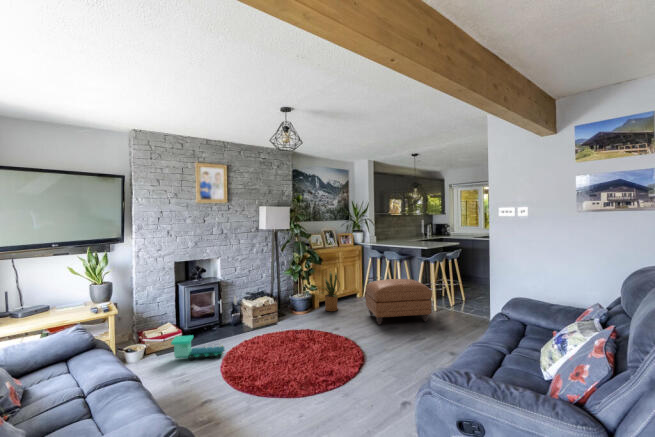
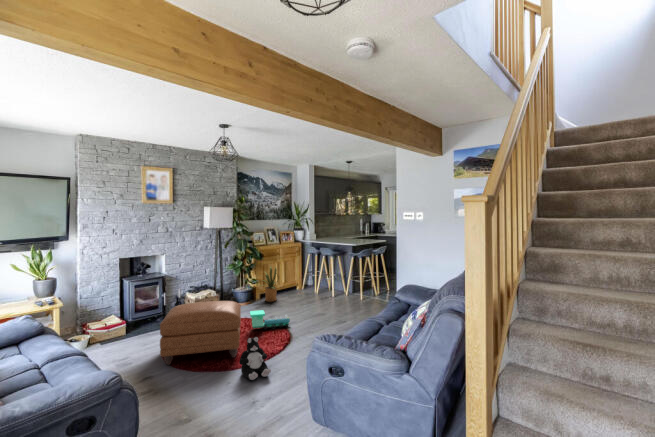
ottoman: present [366,279,432,325] -> present [160,301,241,365]
toy train: present [171,335,225,360] -> present [250,310,290,330]
plush toy: none [313,357,351,411] -> present [239,337,271,380]

